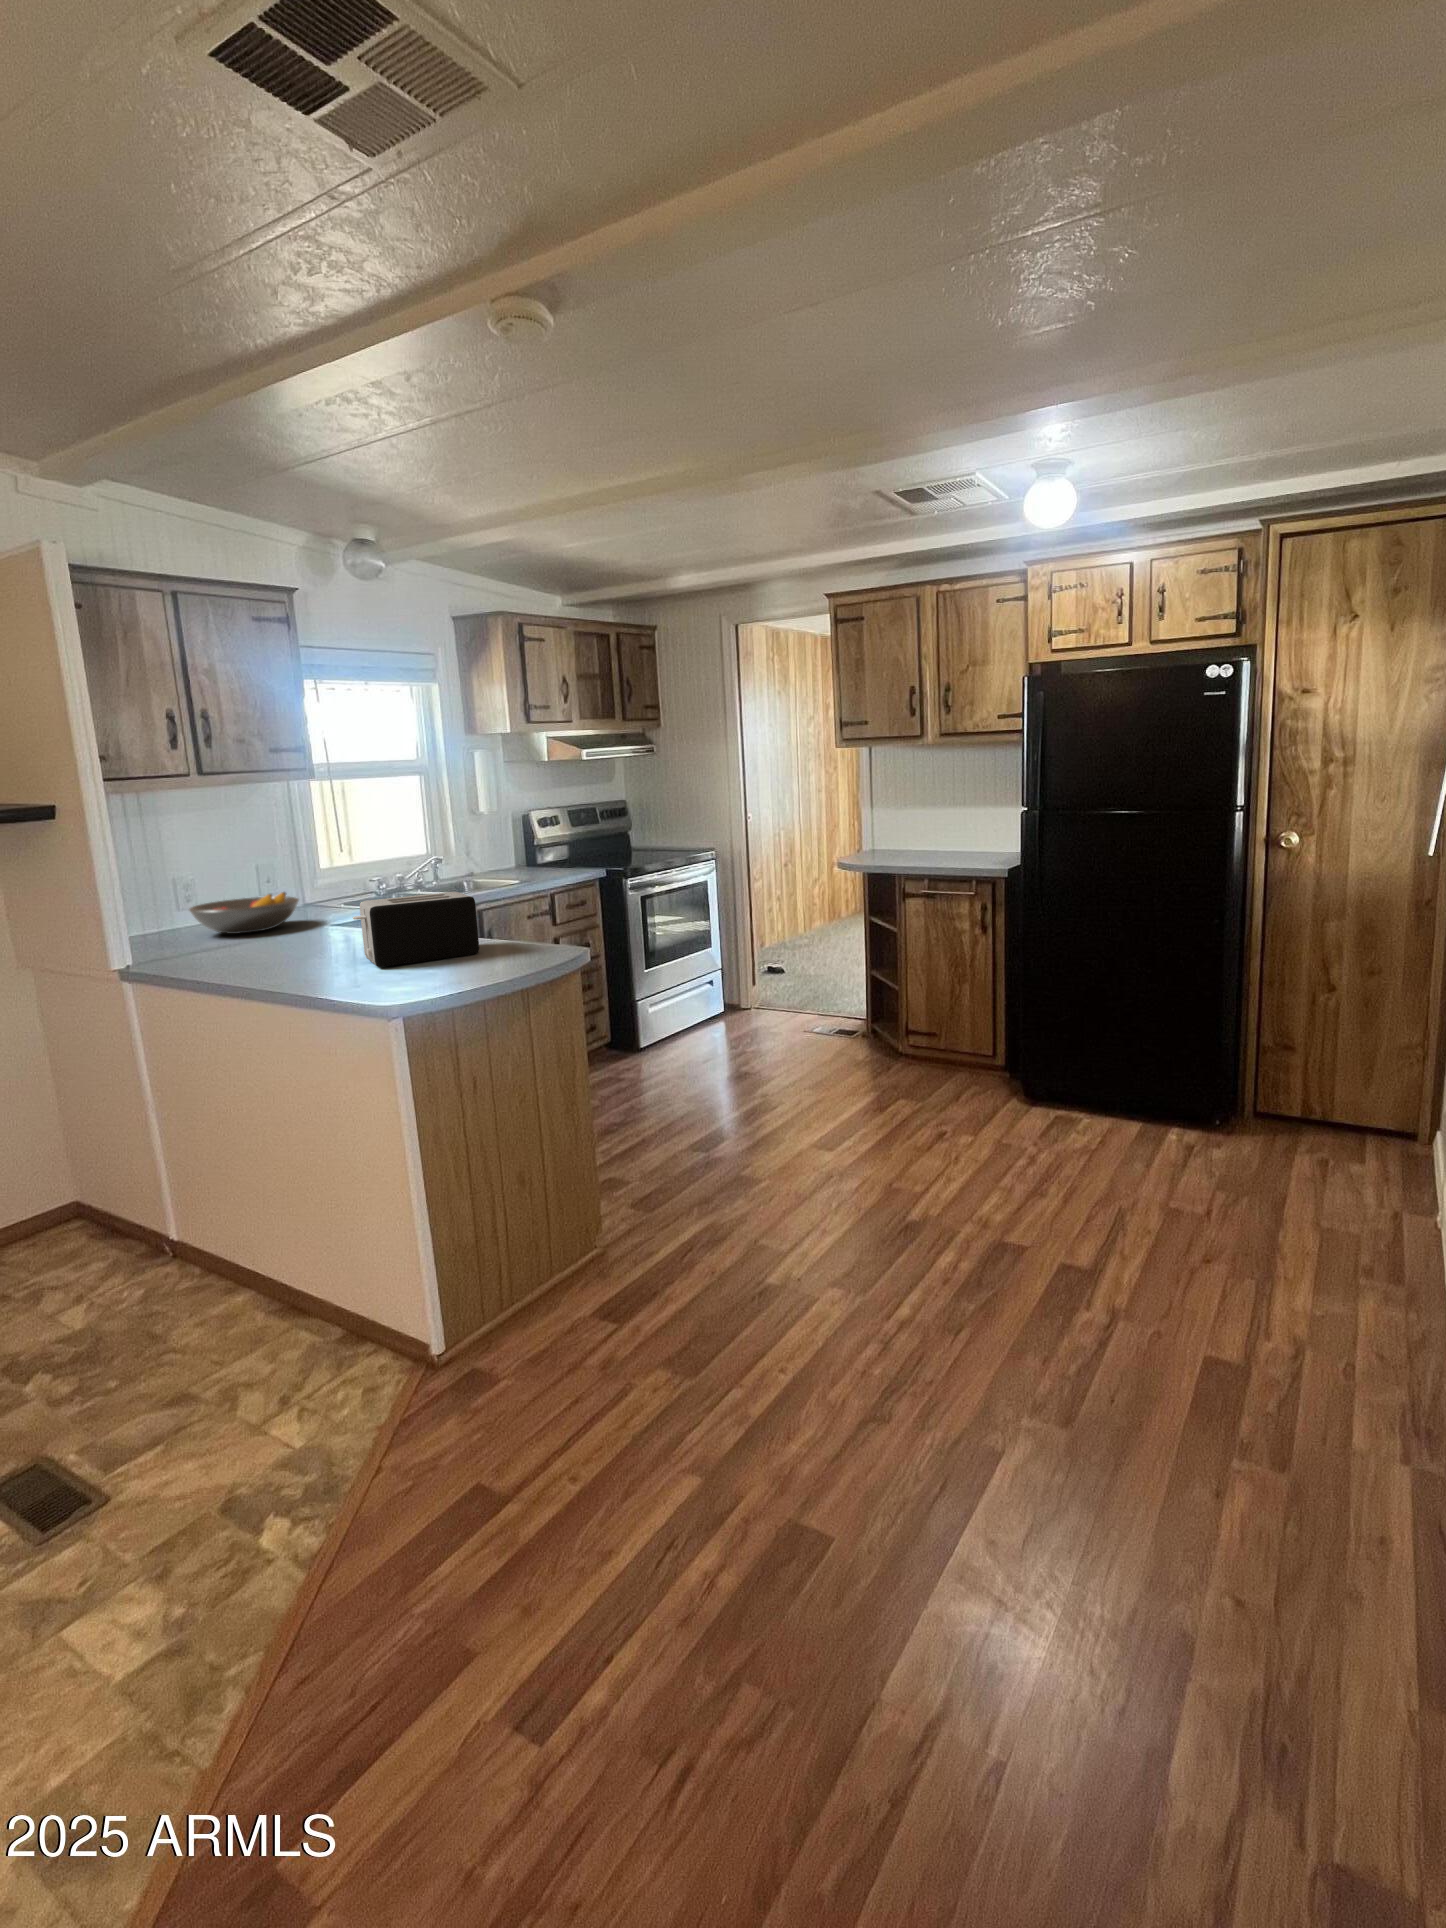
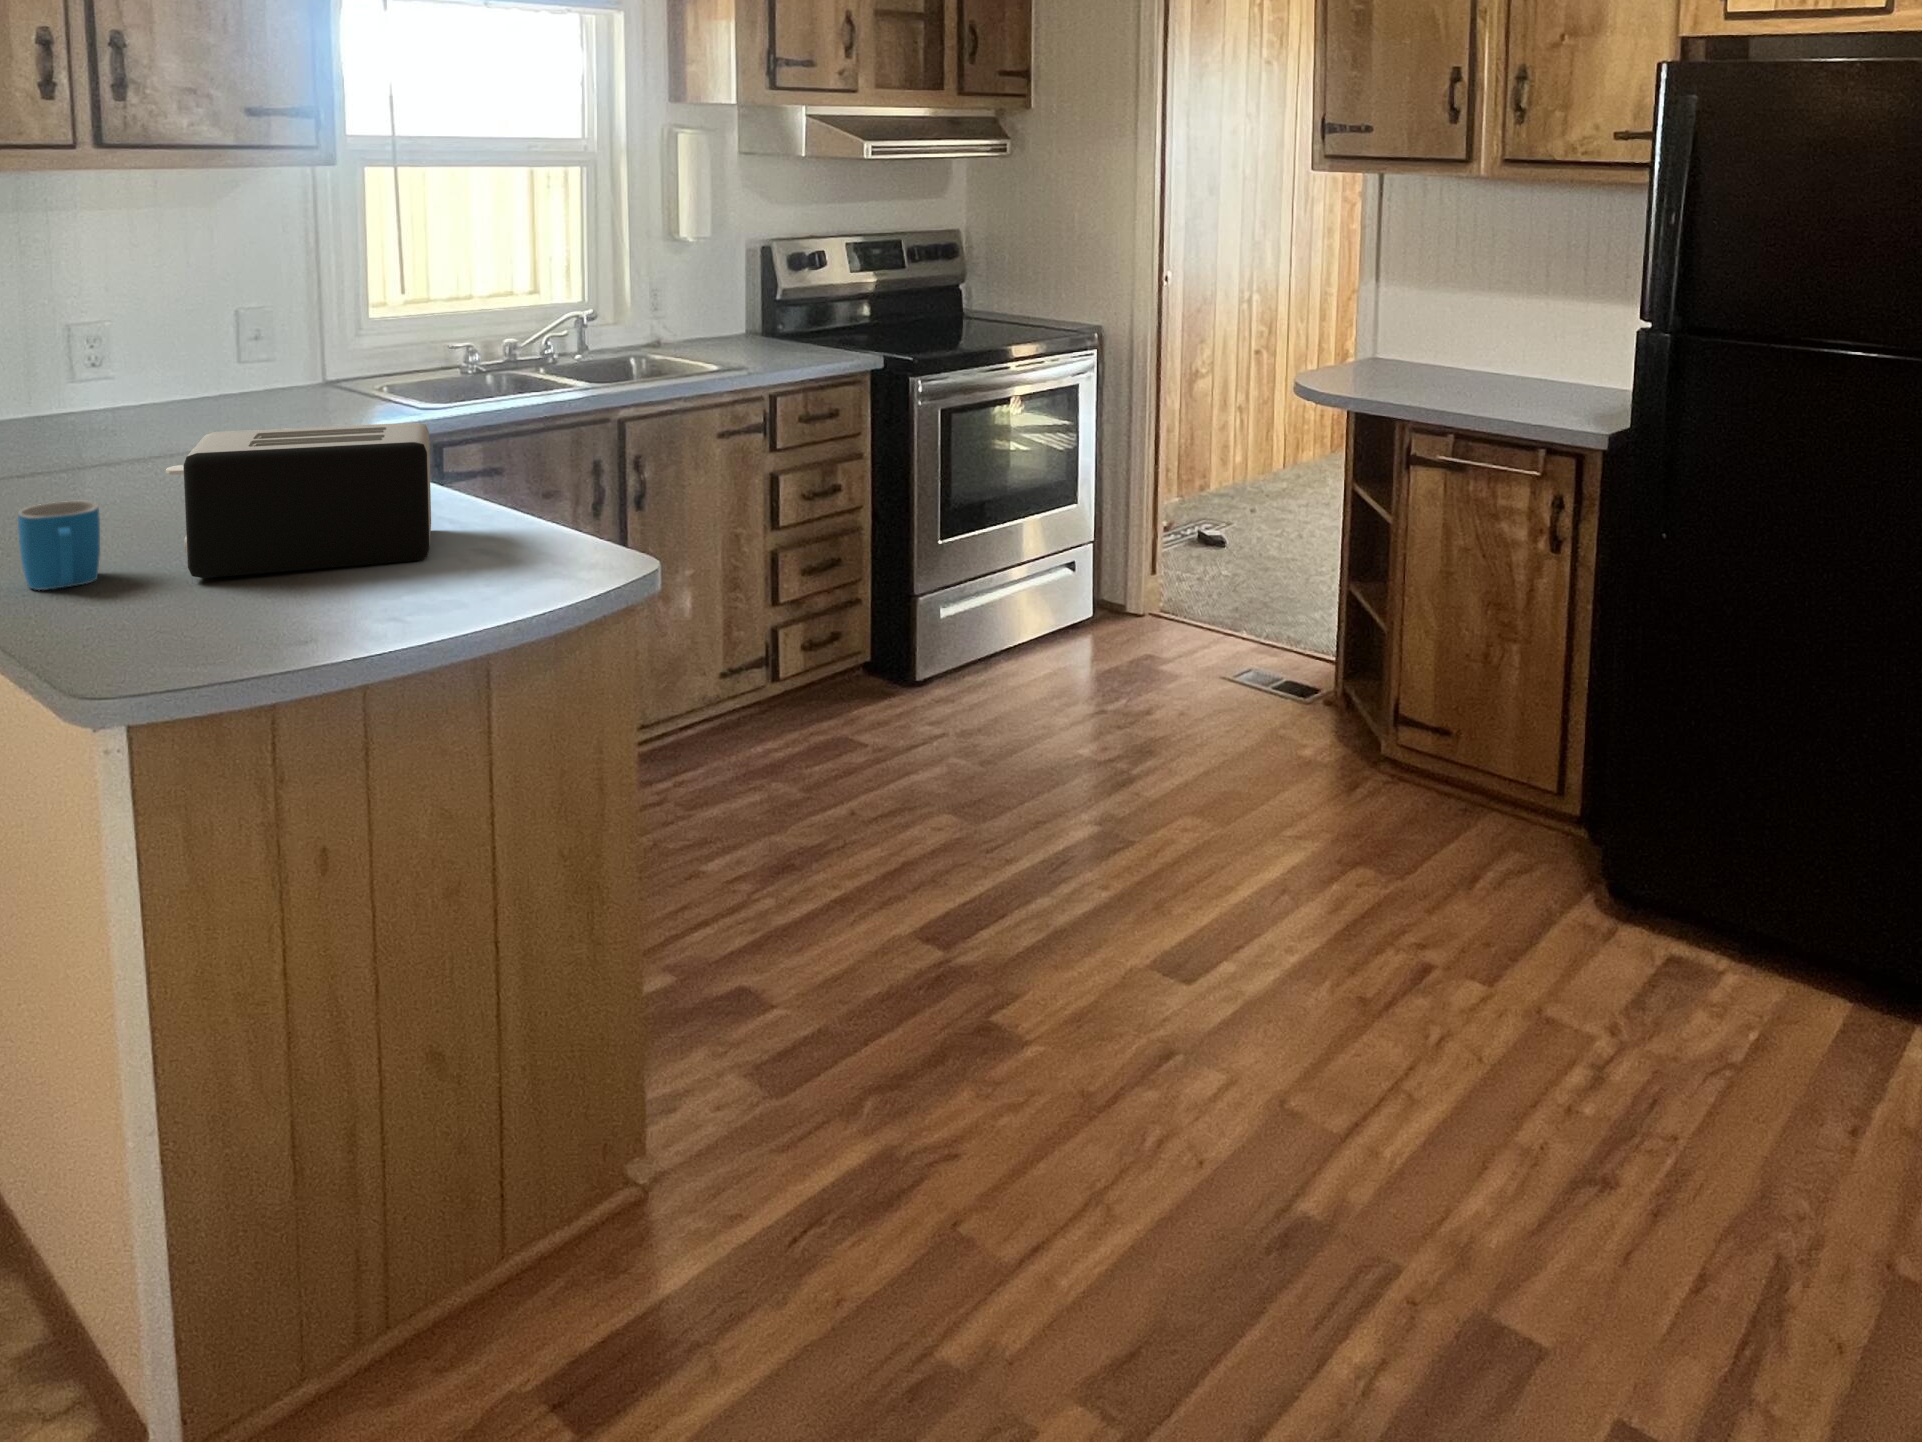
fruit bowl: present [189,892,299,934] -> none [26,370,247,444]
mug: none [290,936,328,977] -> present [18,501,100,590]

